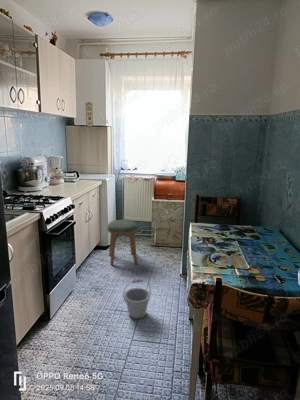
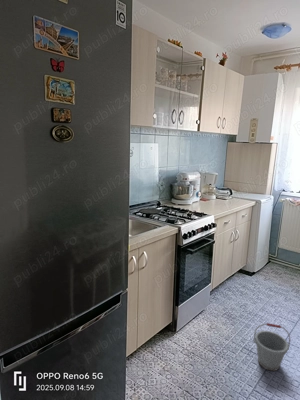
stool: present [107,220,138,266] -> none [251,247,291,302]

